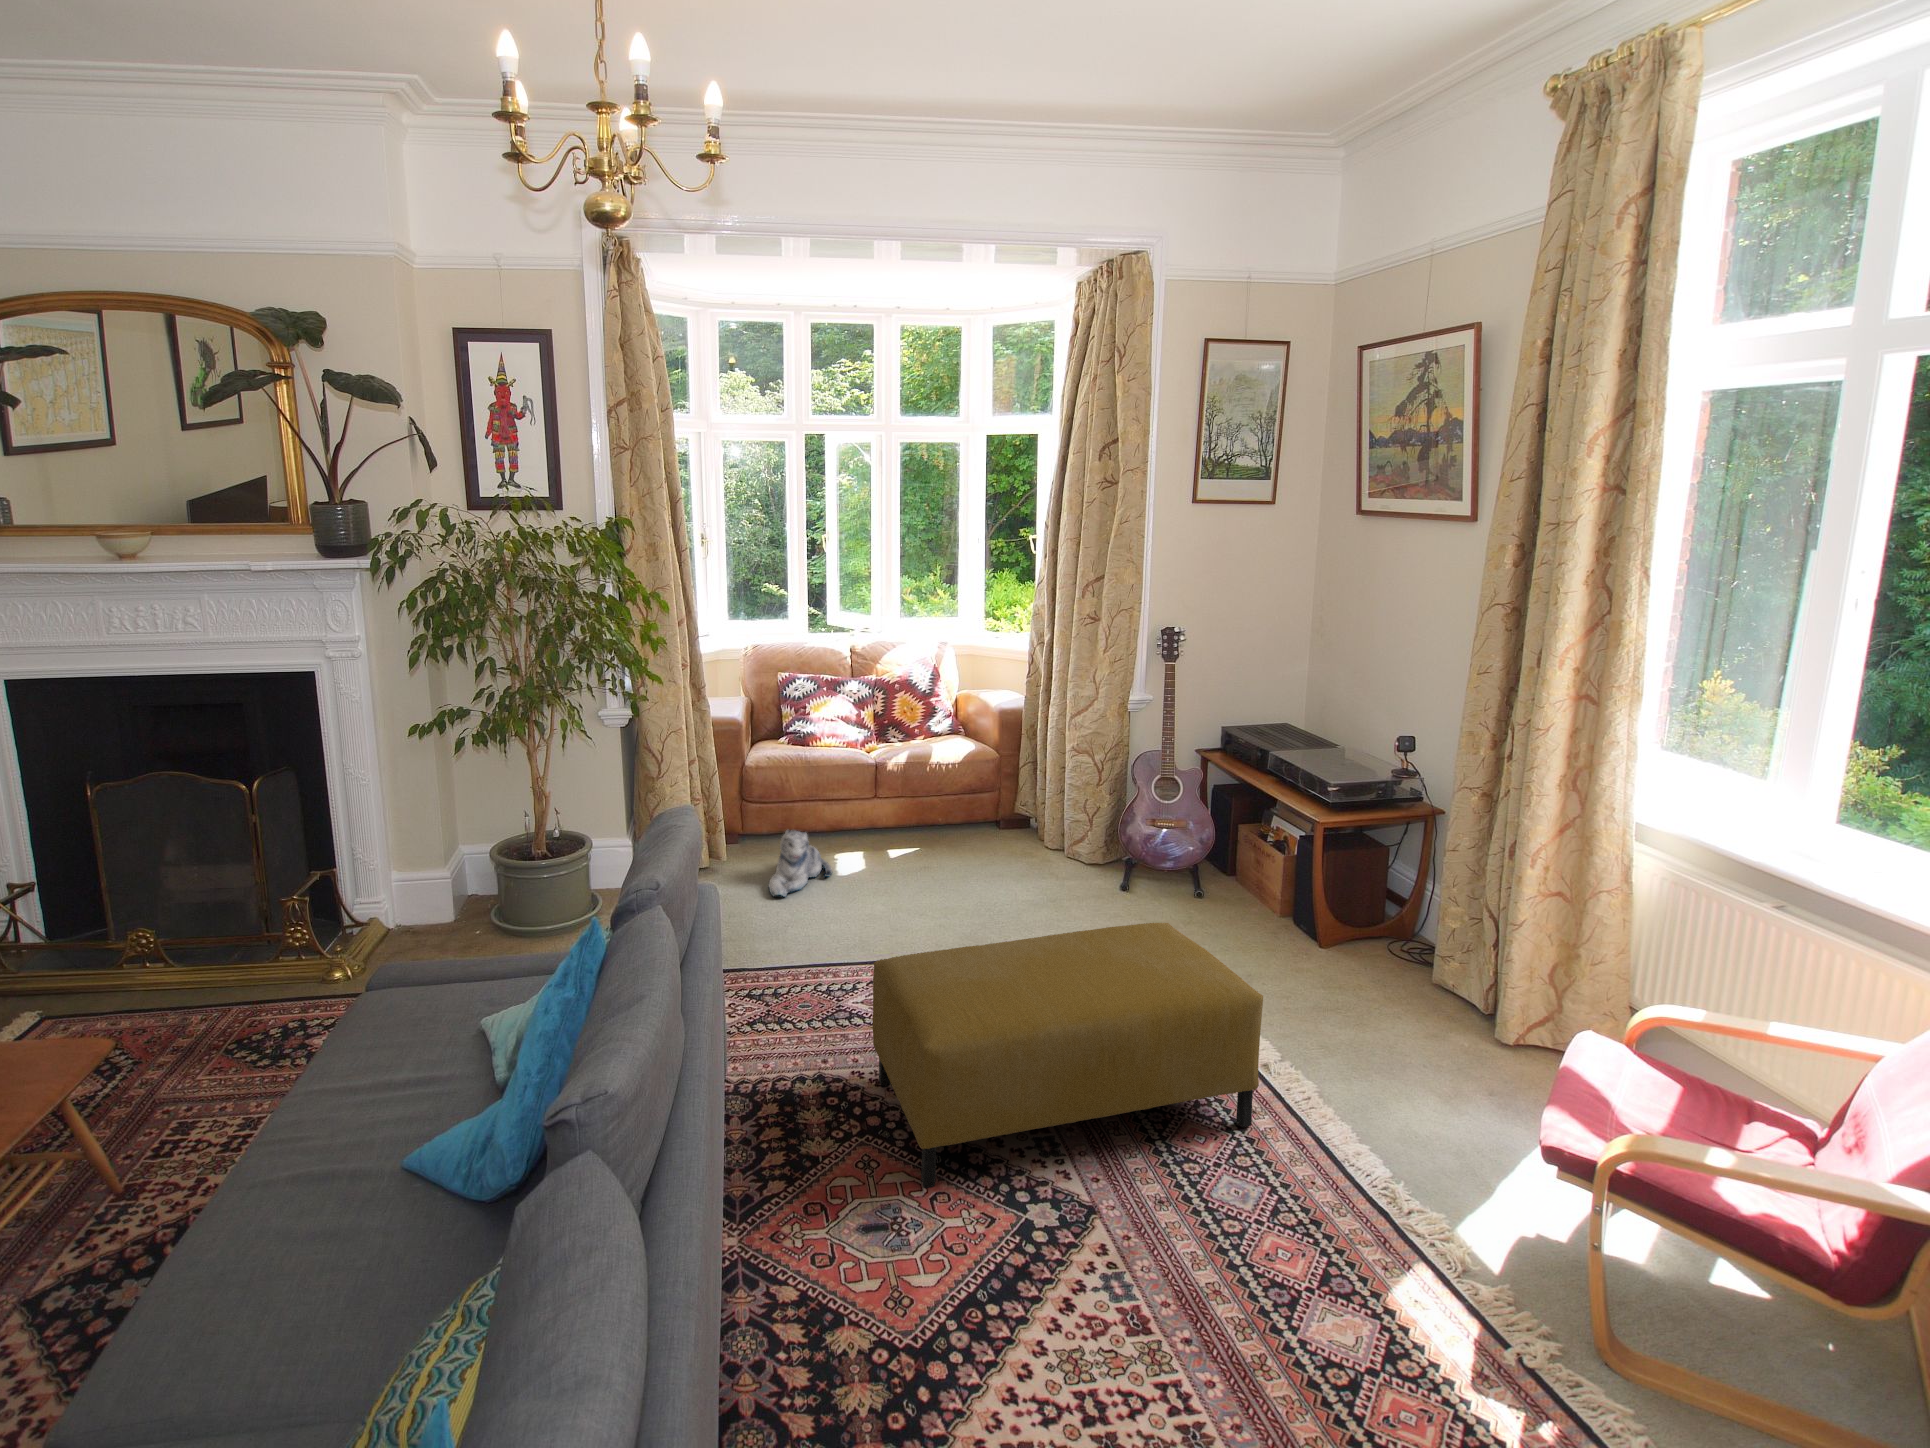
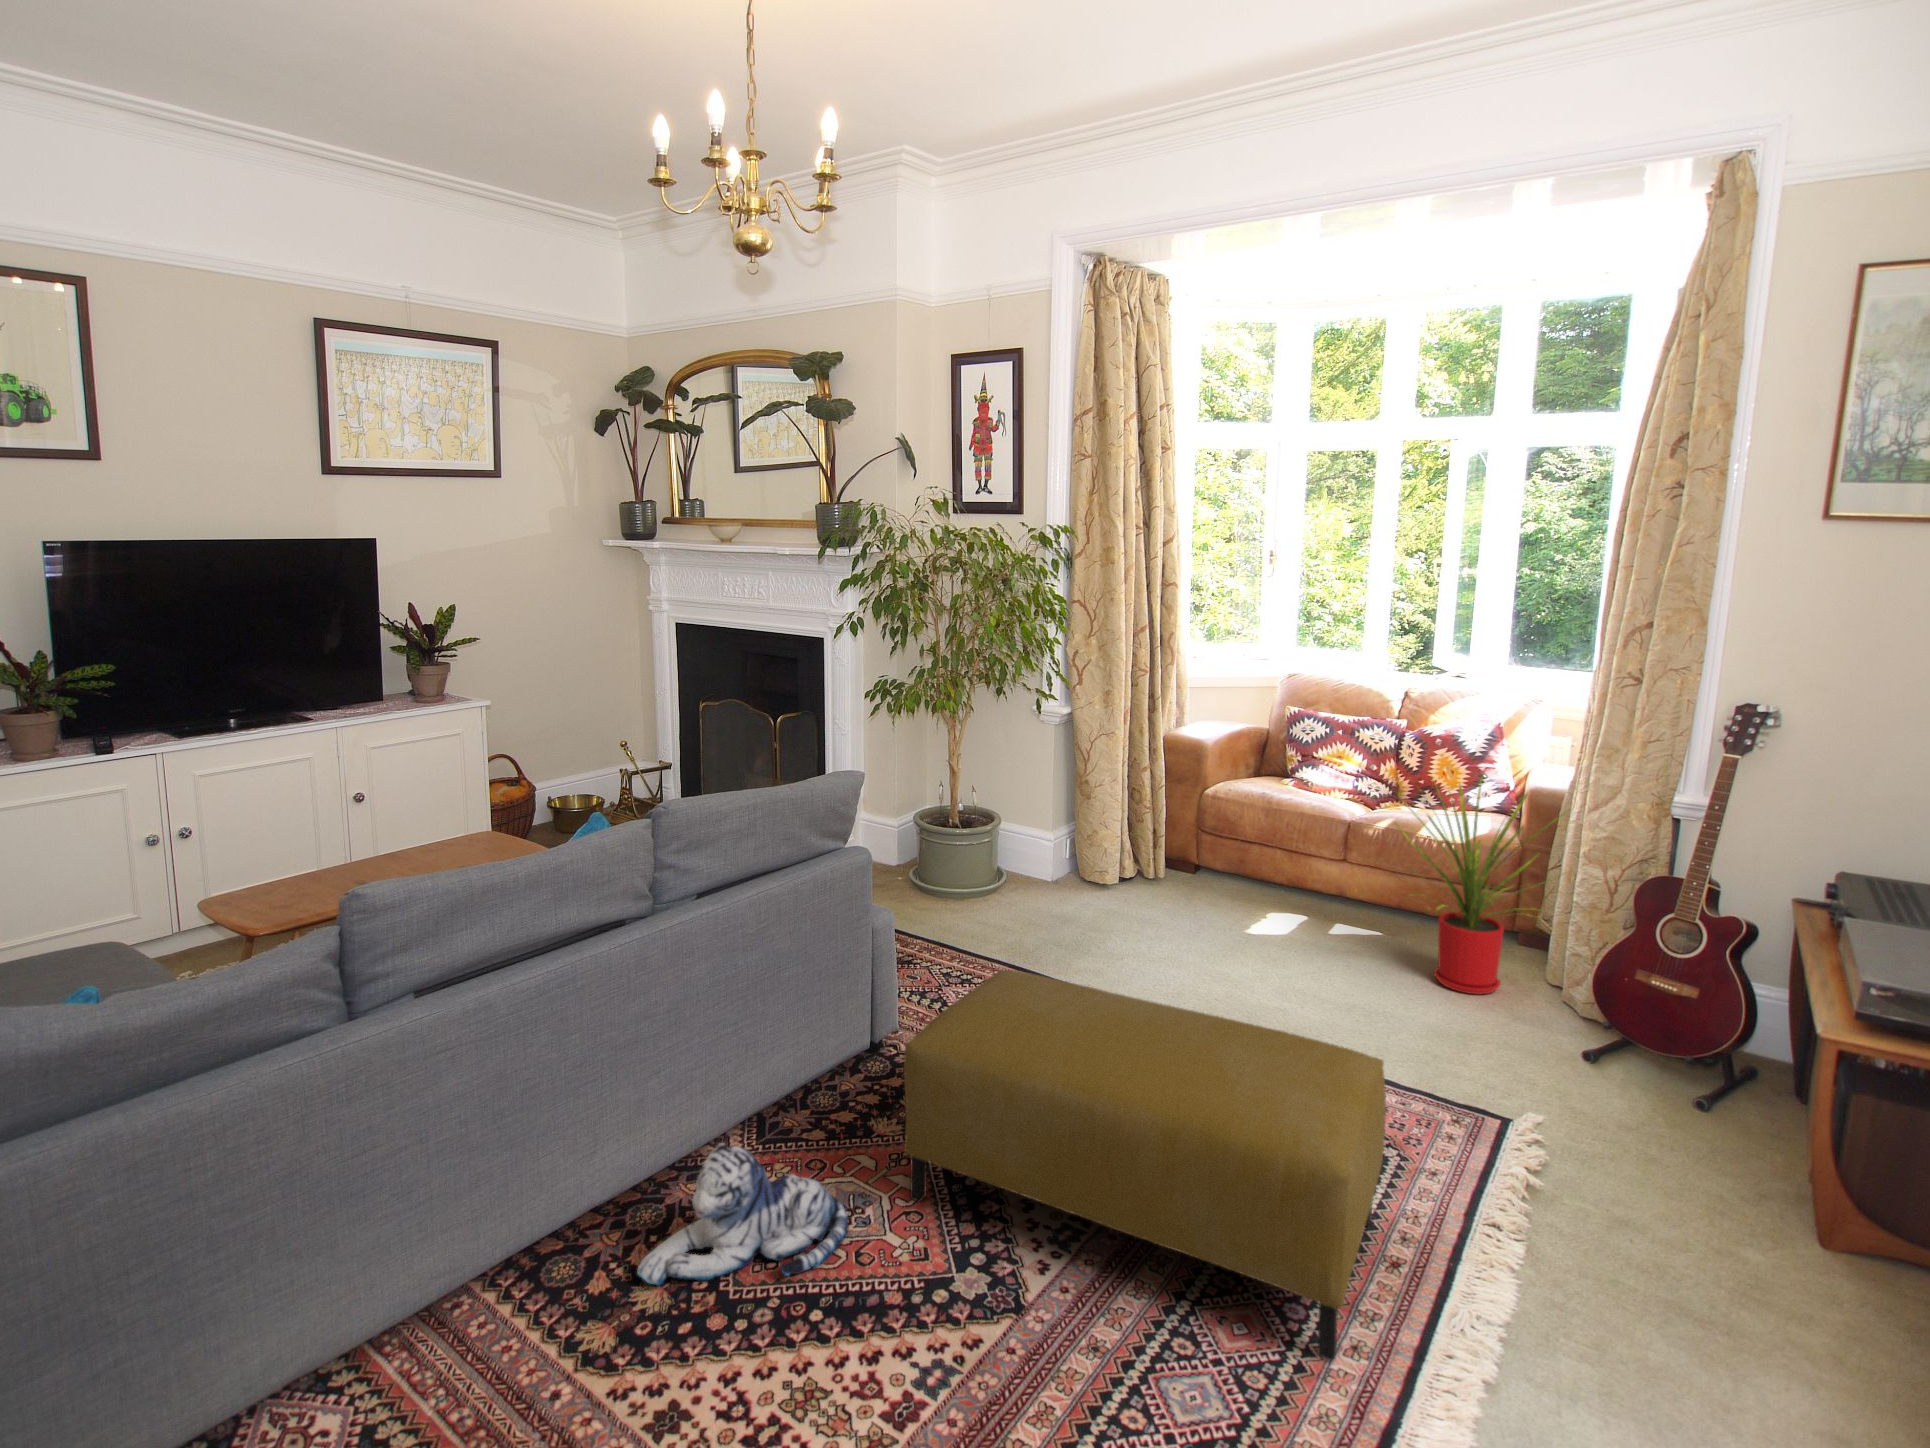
house plant: none [945,704,1067,873] -> present [1396,782,1562,994]
plush toy: present [769,830,832,897] -> present [637,1143,849,1285]

